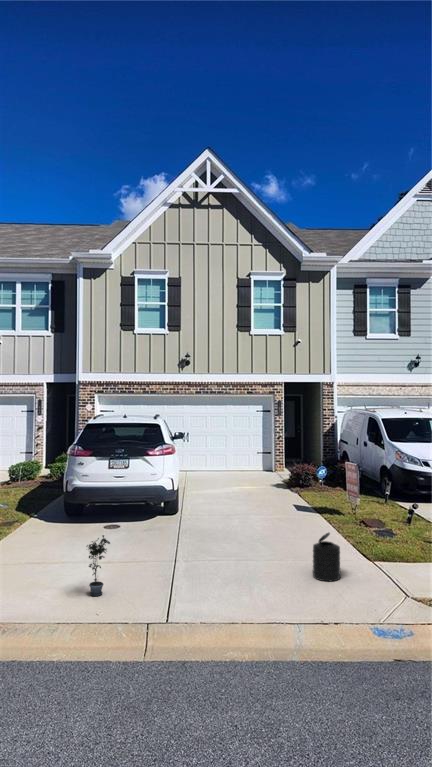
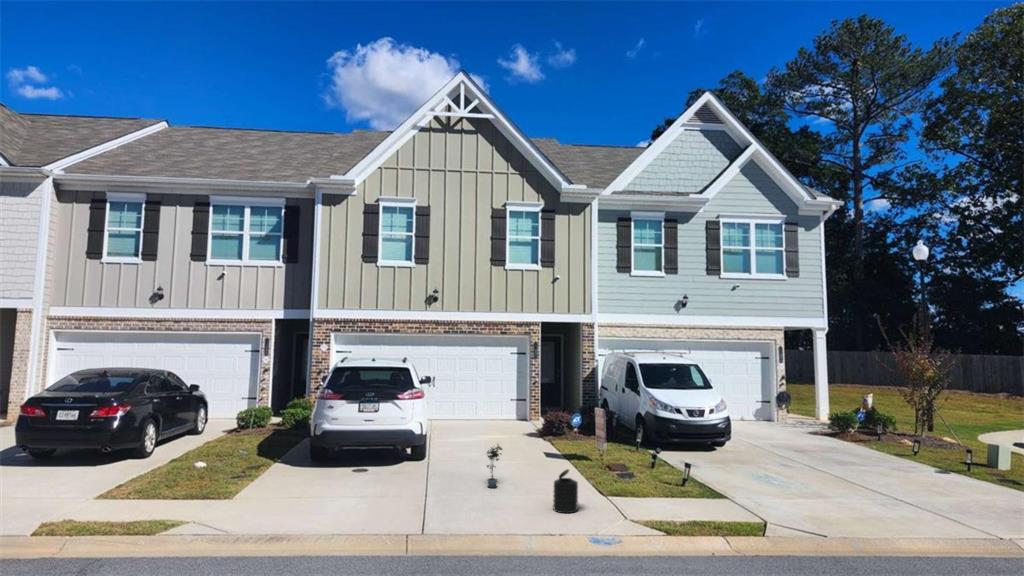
potted plant: present [87,535,110,596] -> present [487,446,502,488]

